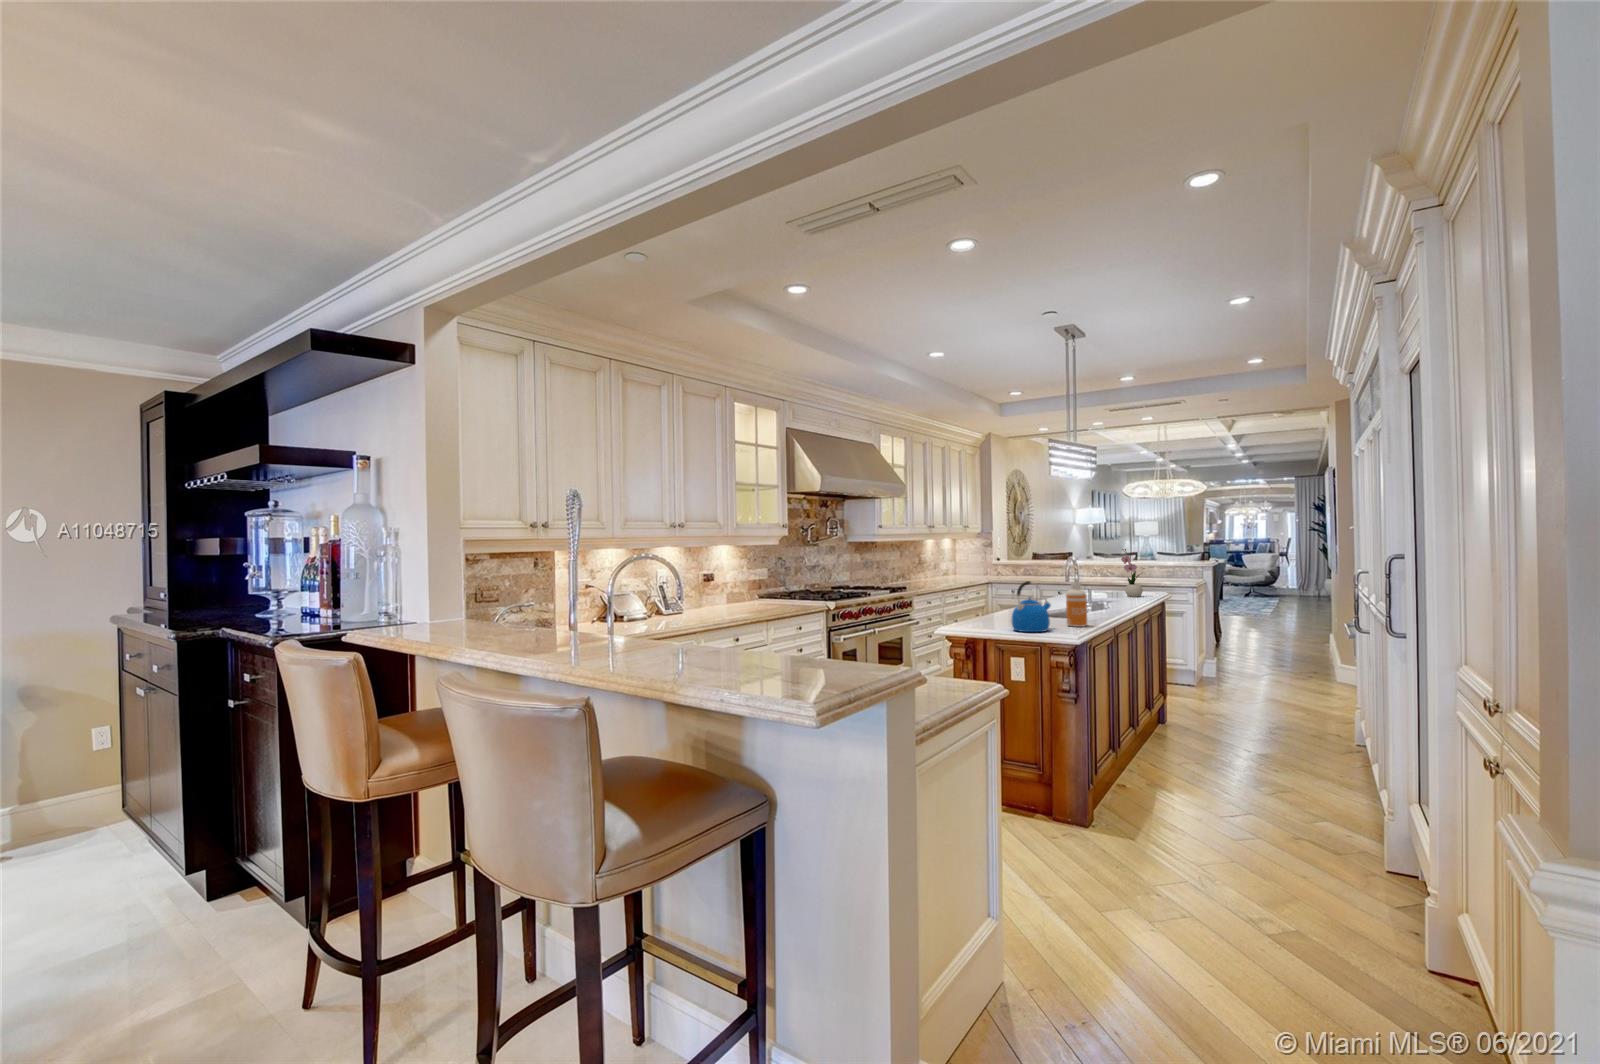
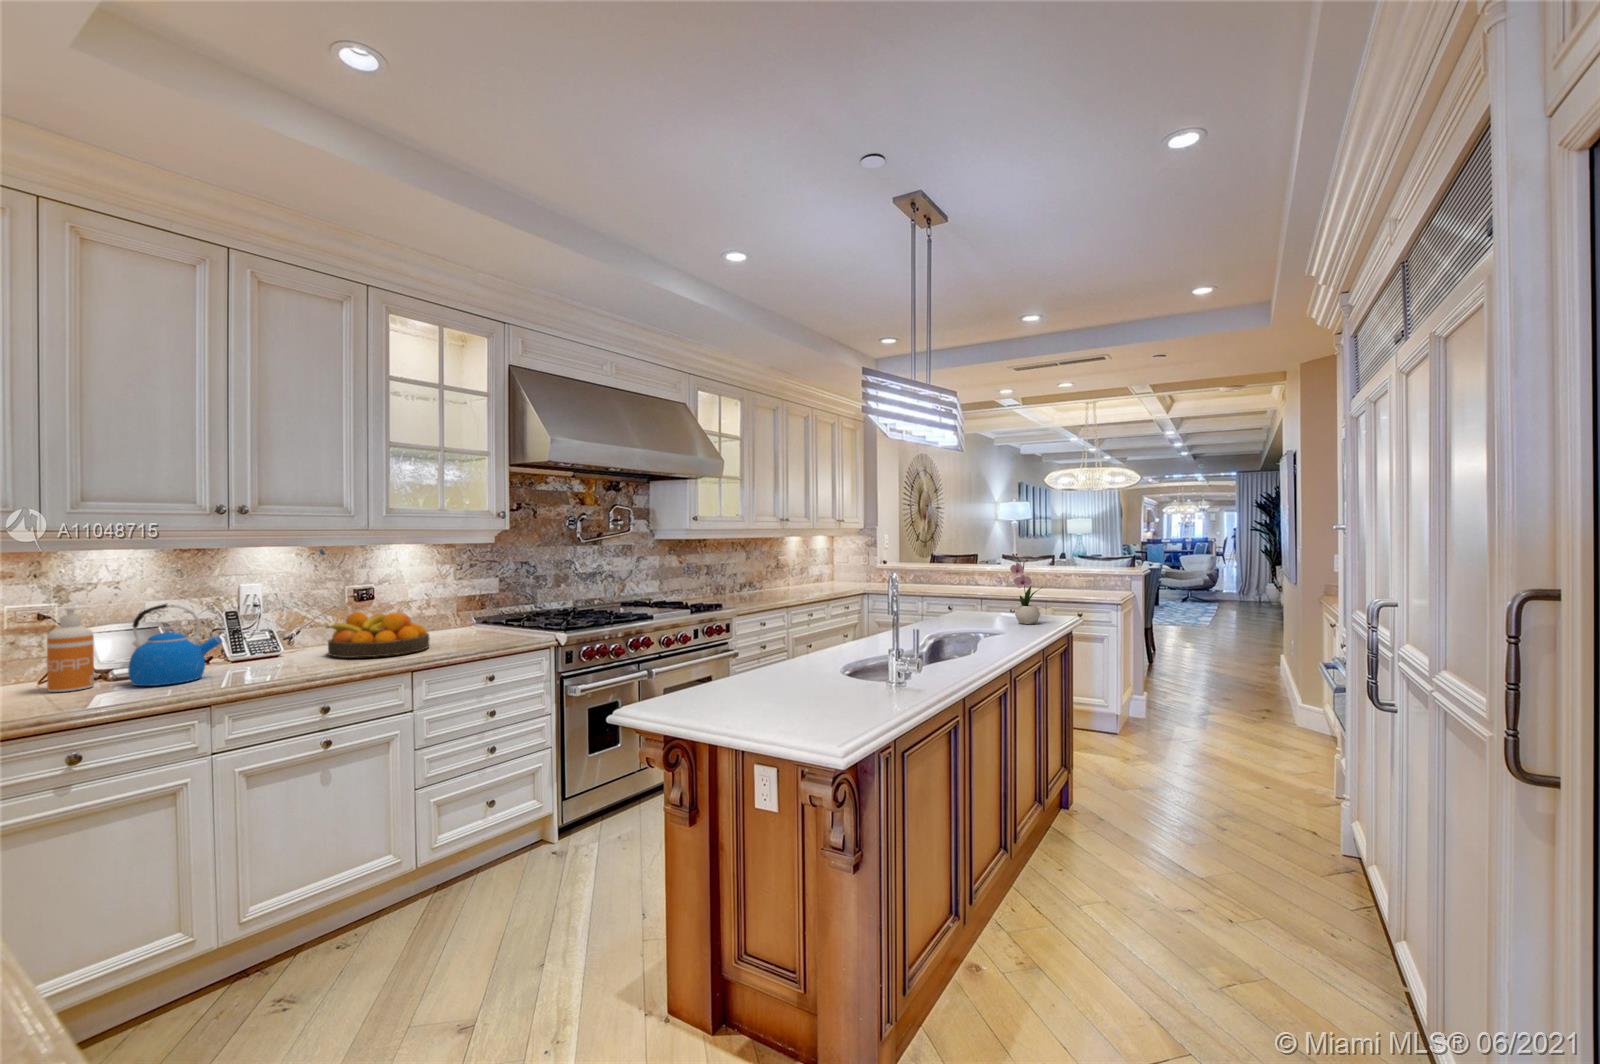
soap dispenser: present [1066,578,1087,627] -> present [47,607,94,692]
kettle: present [1011,581,1051,632] -> present [128,604,222,686]
fruit bowl: none [709,587,762,613] -> present [325,612,429,658]

